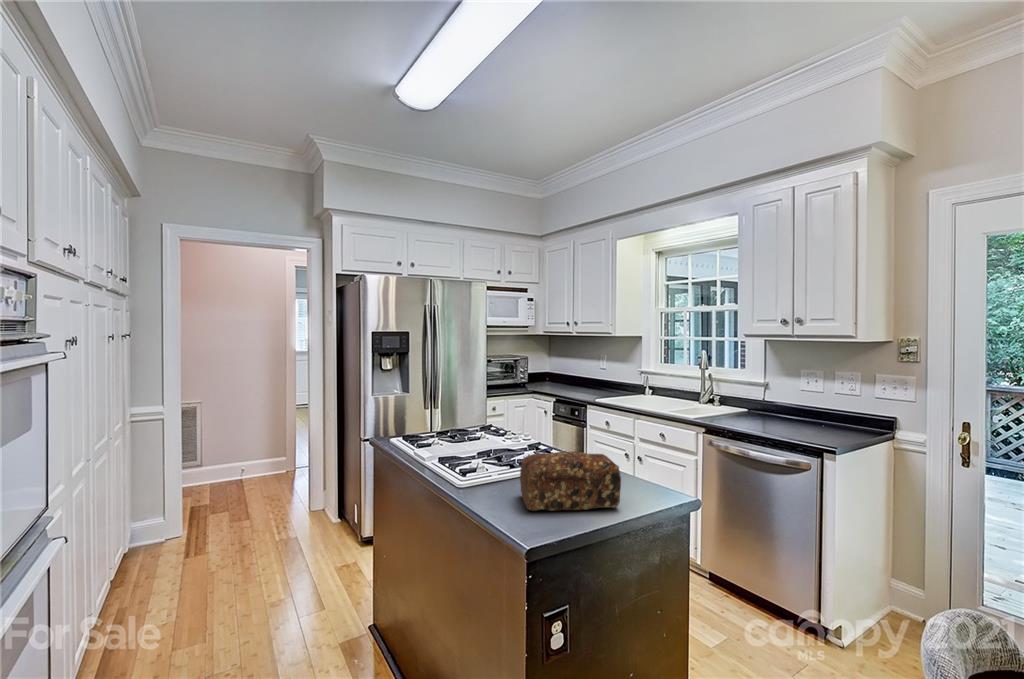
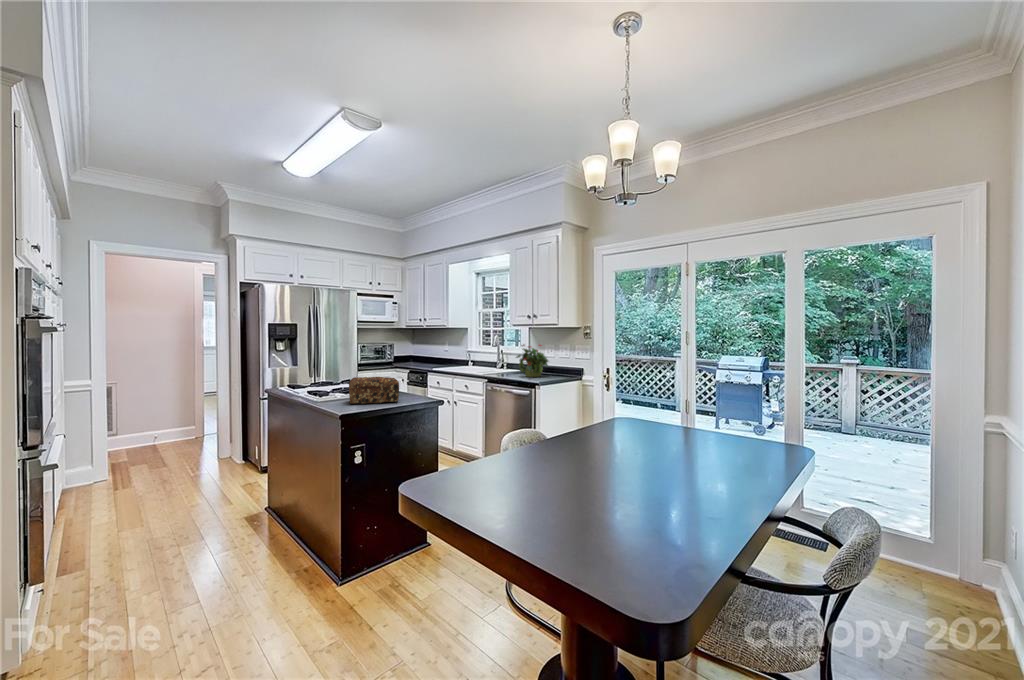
potted plant: none [758,370,829,429] -> present [516,344,548,377]

